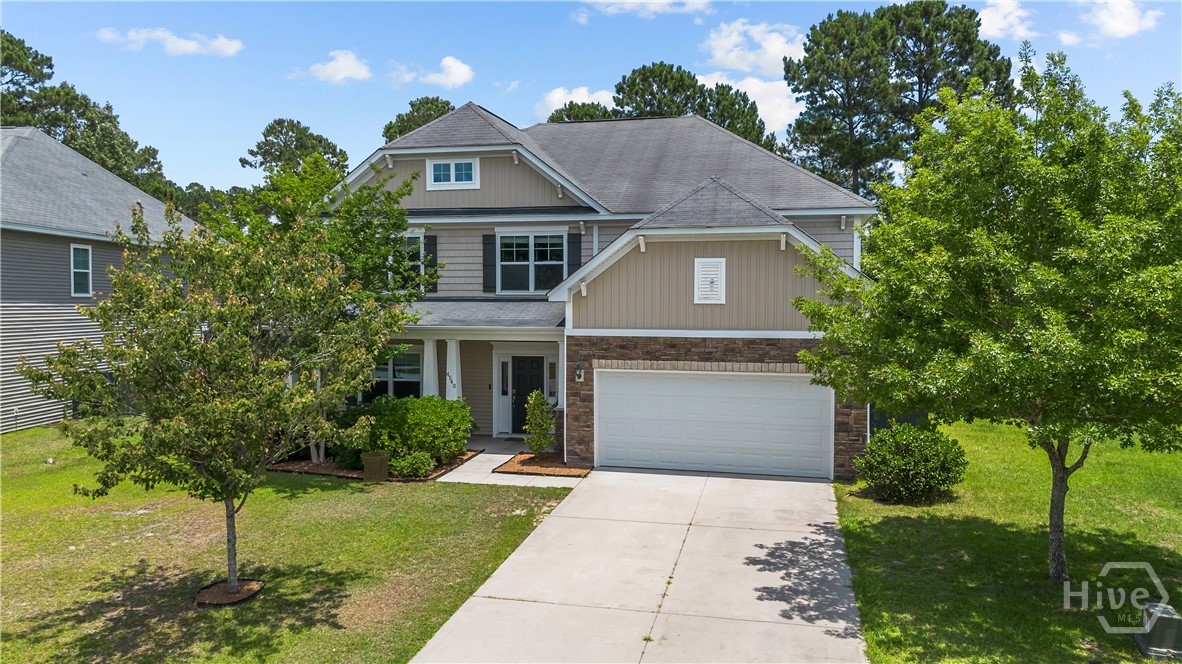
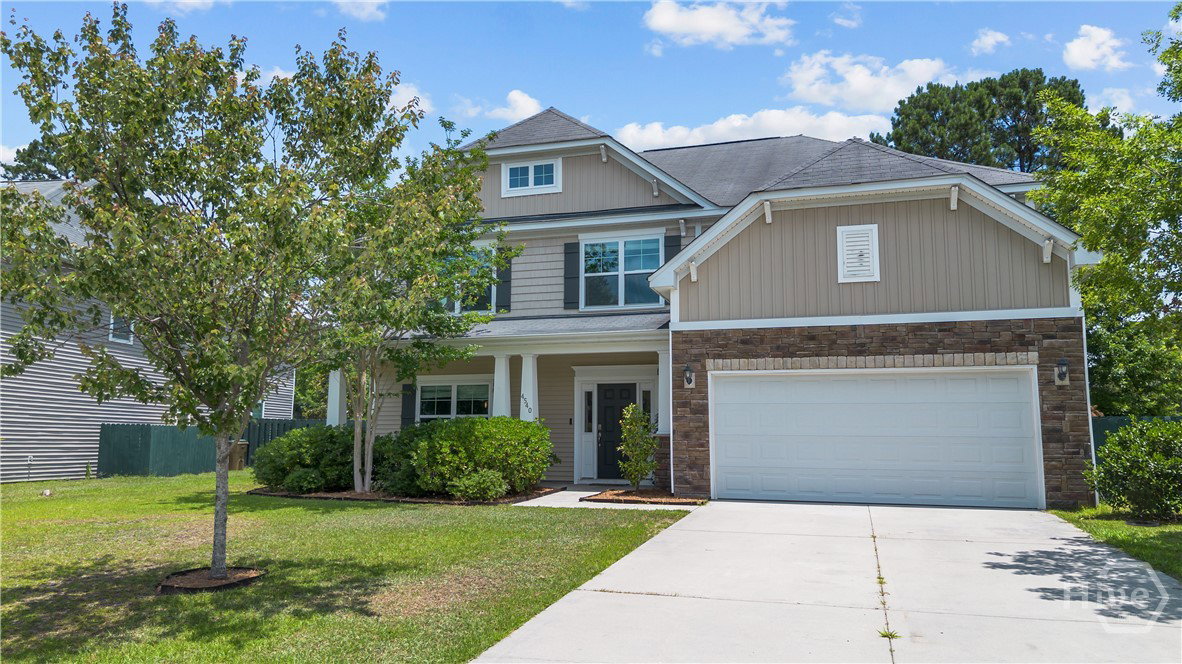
basket: present [360,451,391,482] -> none [414,471,452,506]

